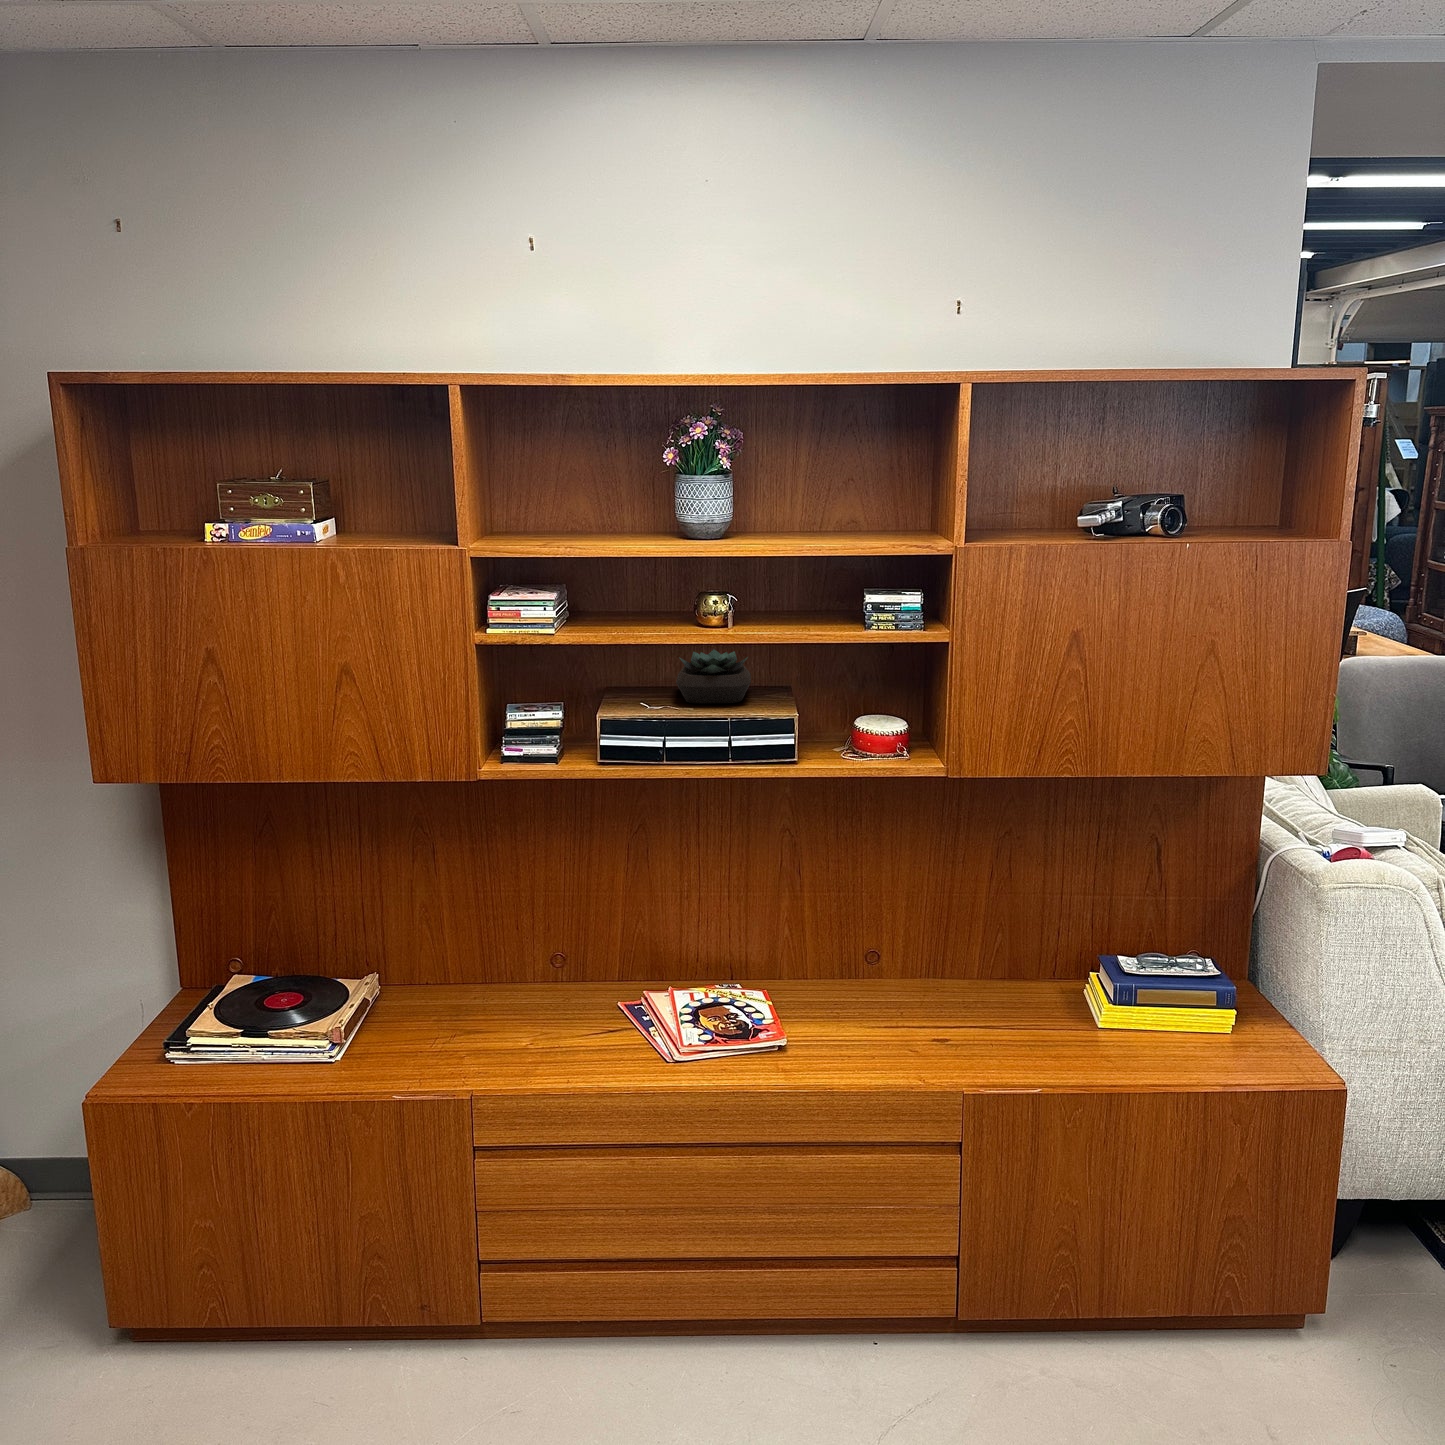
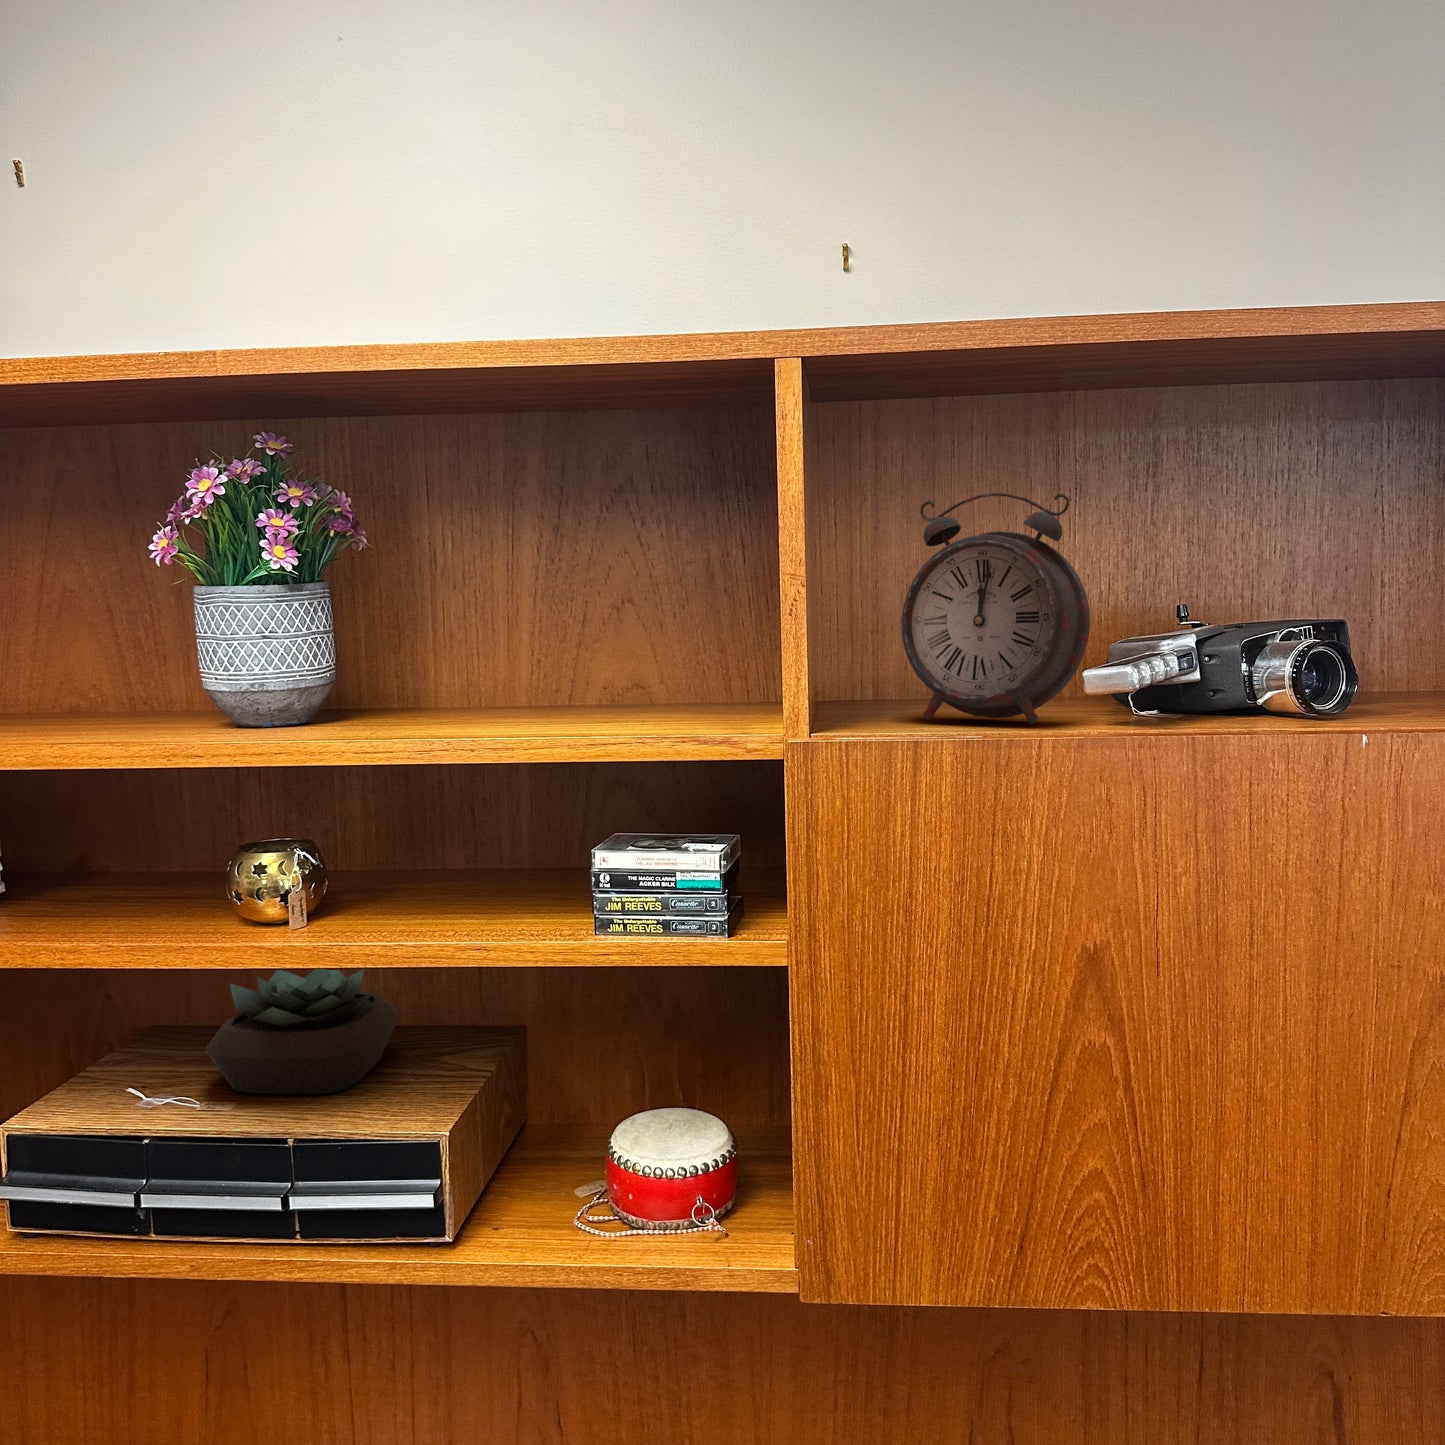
alarm clock: none [997,439,1079,539] -> present [901,493,1090,723]

